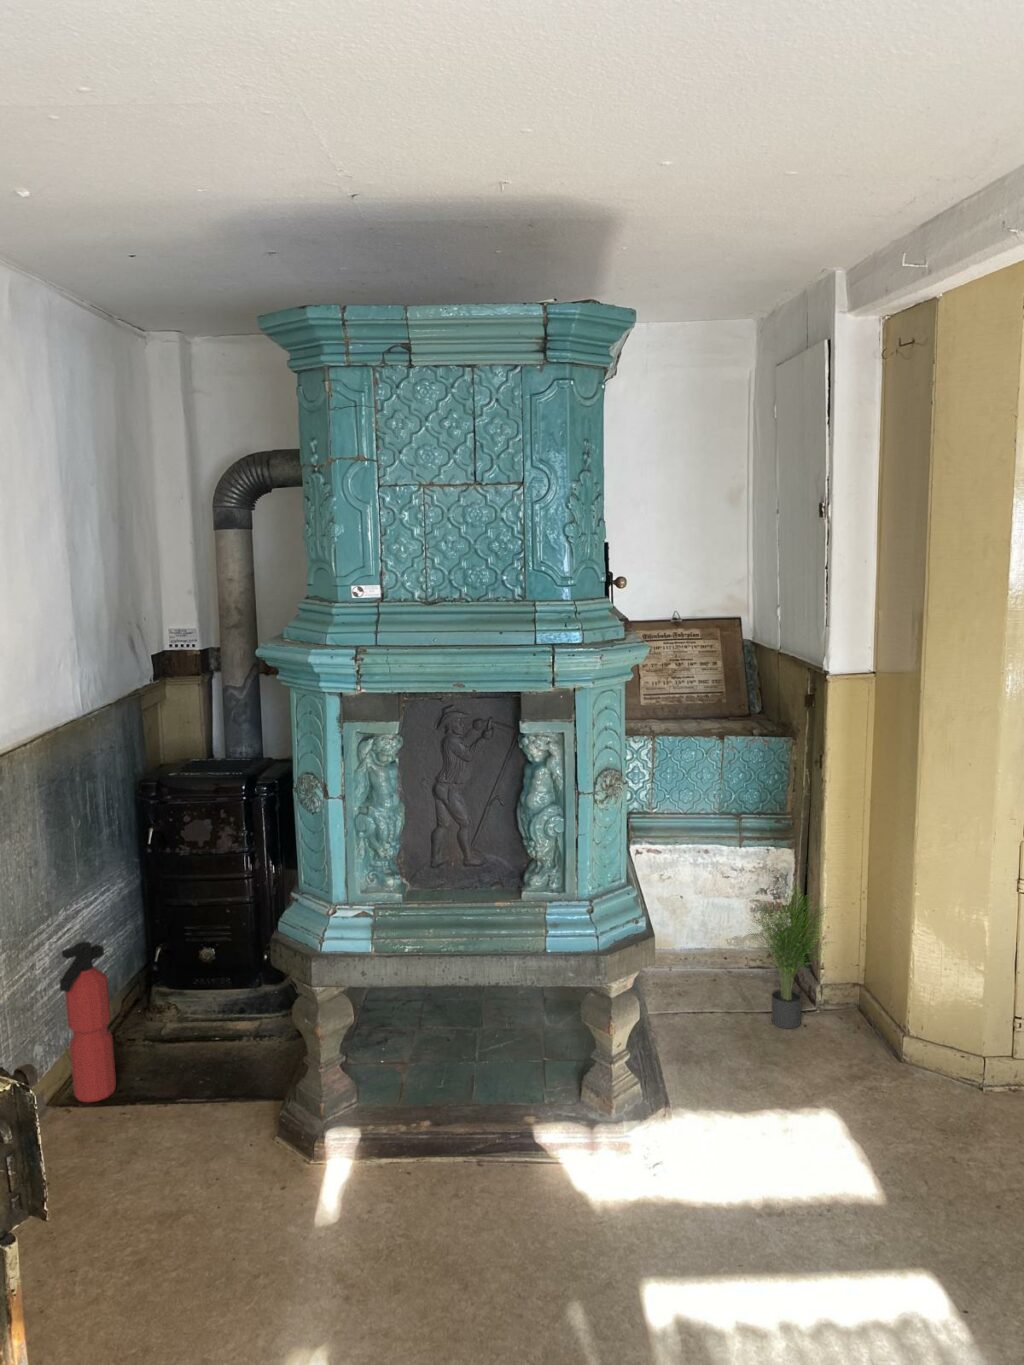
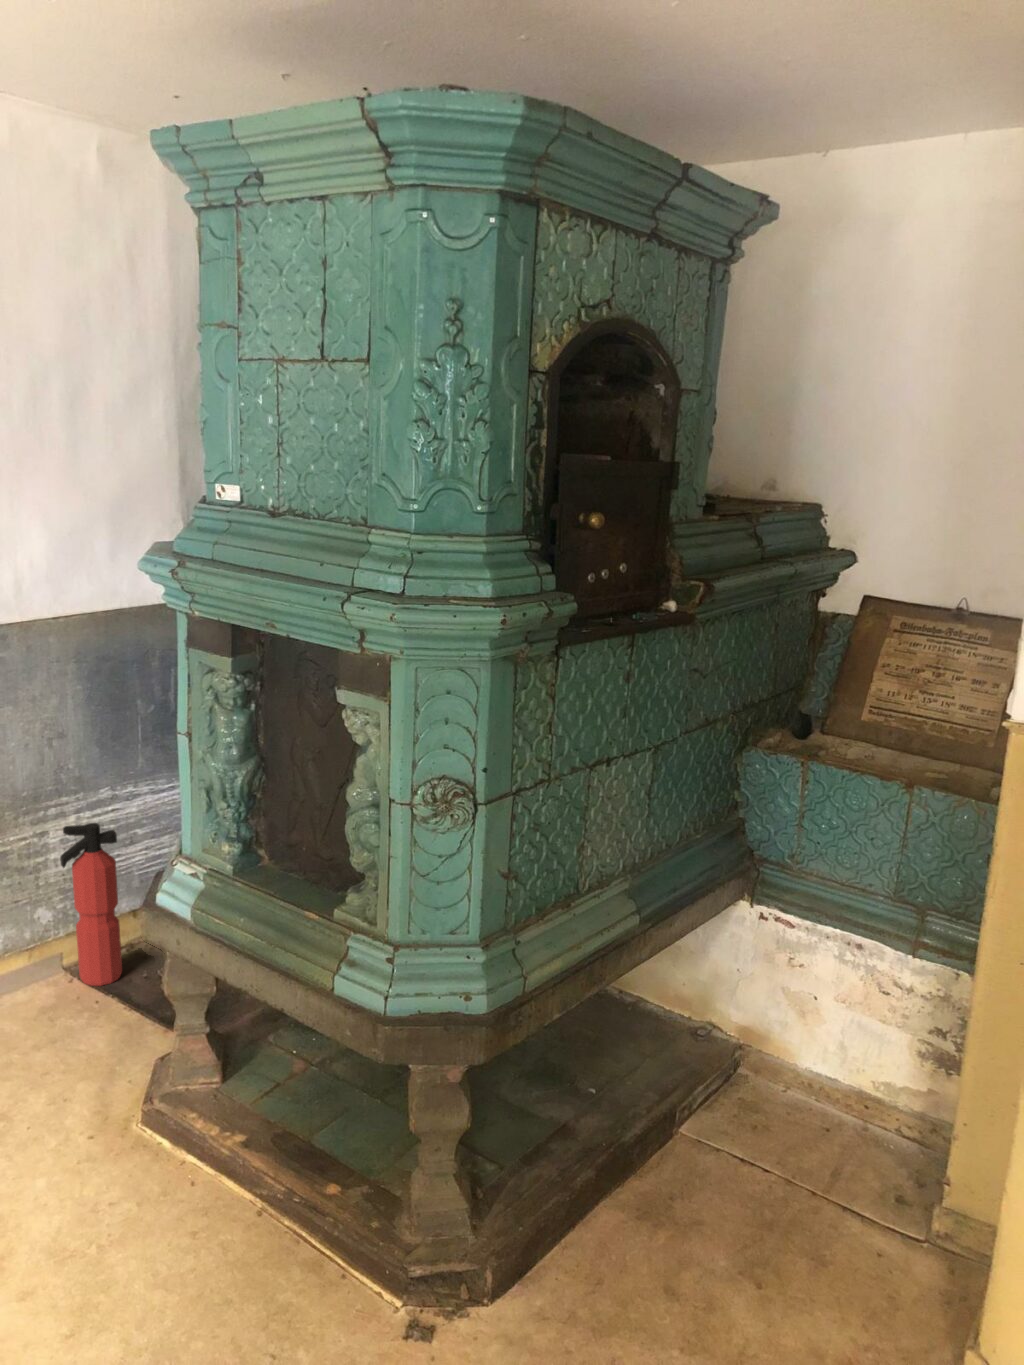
potted plant: present [750,894,824,1028] -> none [784,1035,924,1256]

